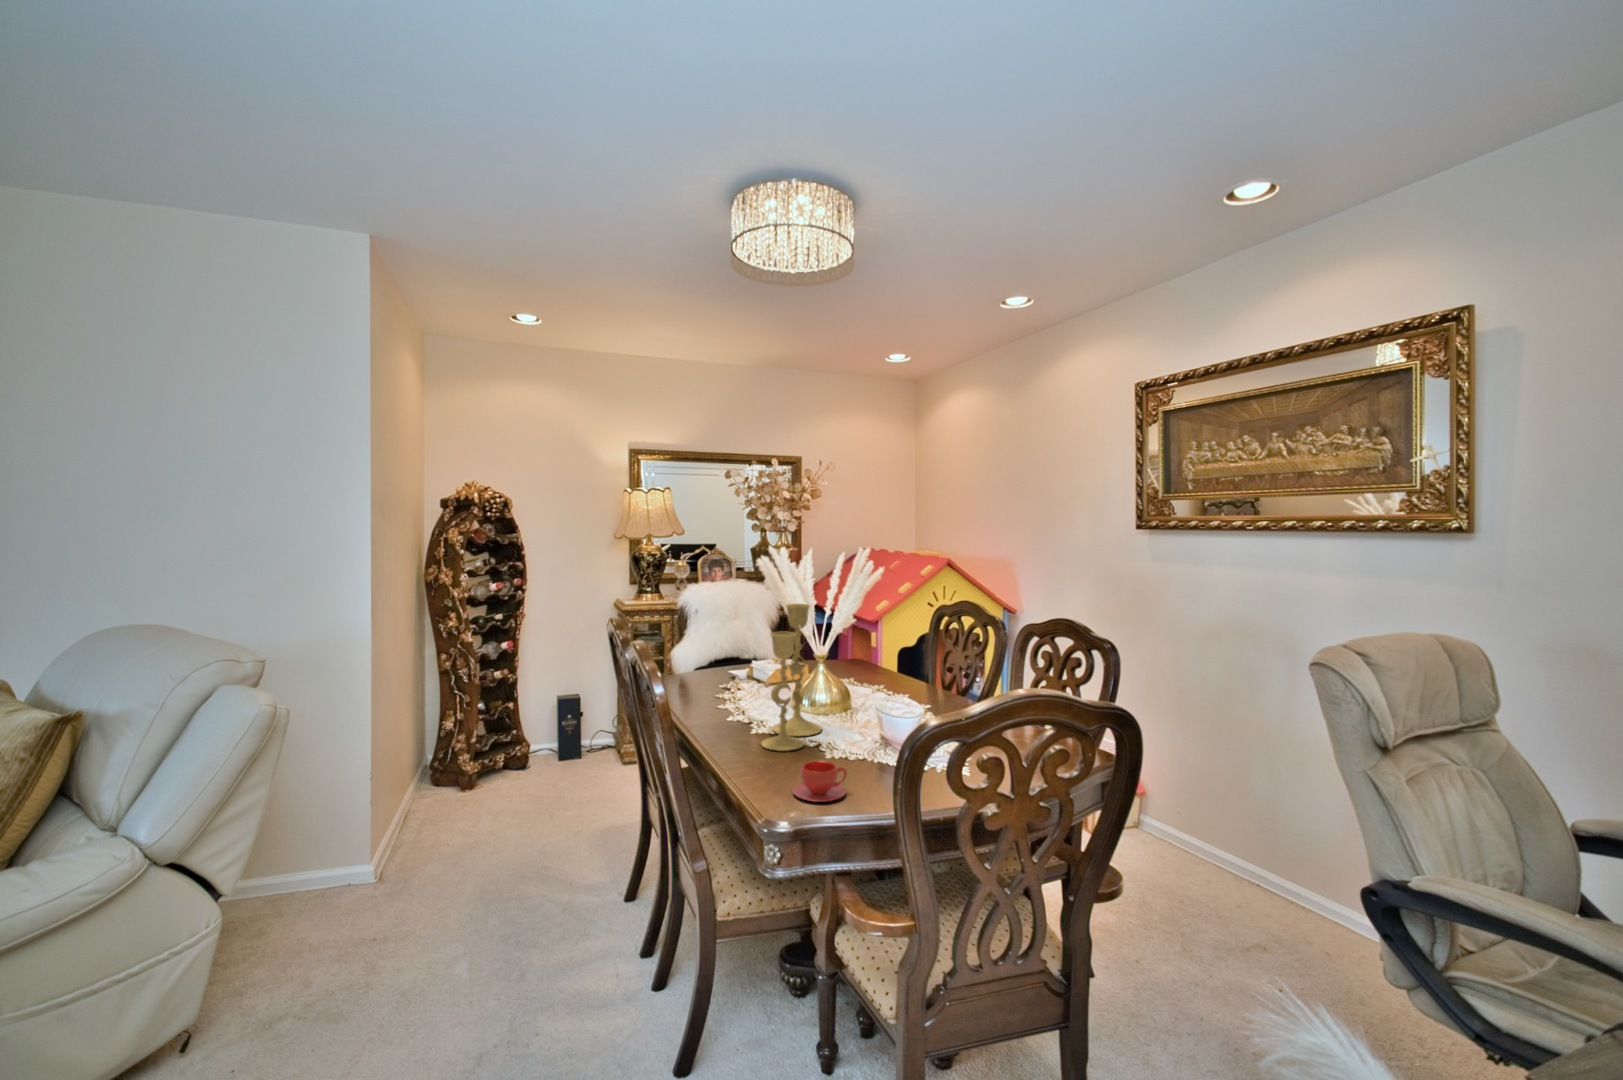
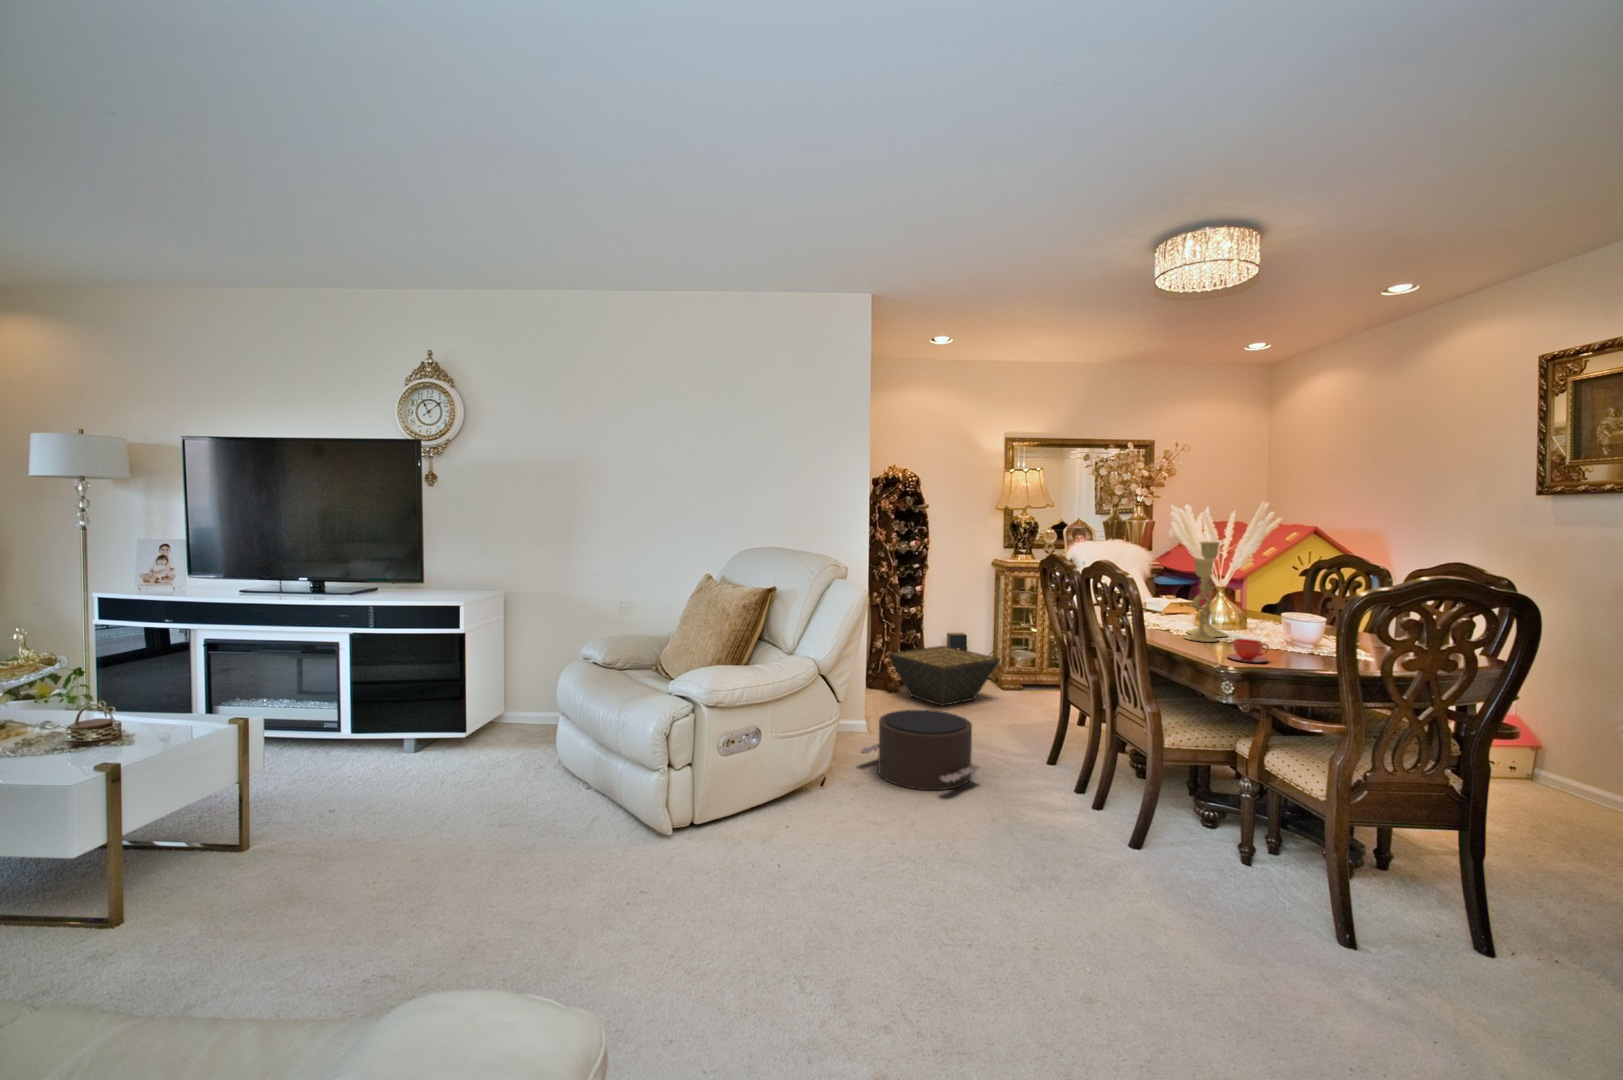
basket: none [454,715,609,807] -> present [887,646,1000,706]
pouf: none [314,852,506,1007] -> present [860,710,978,790]

